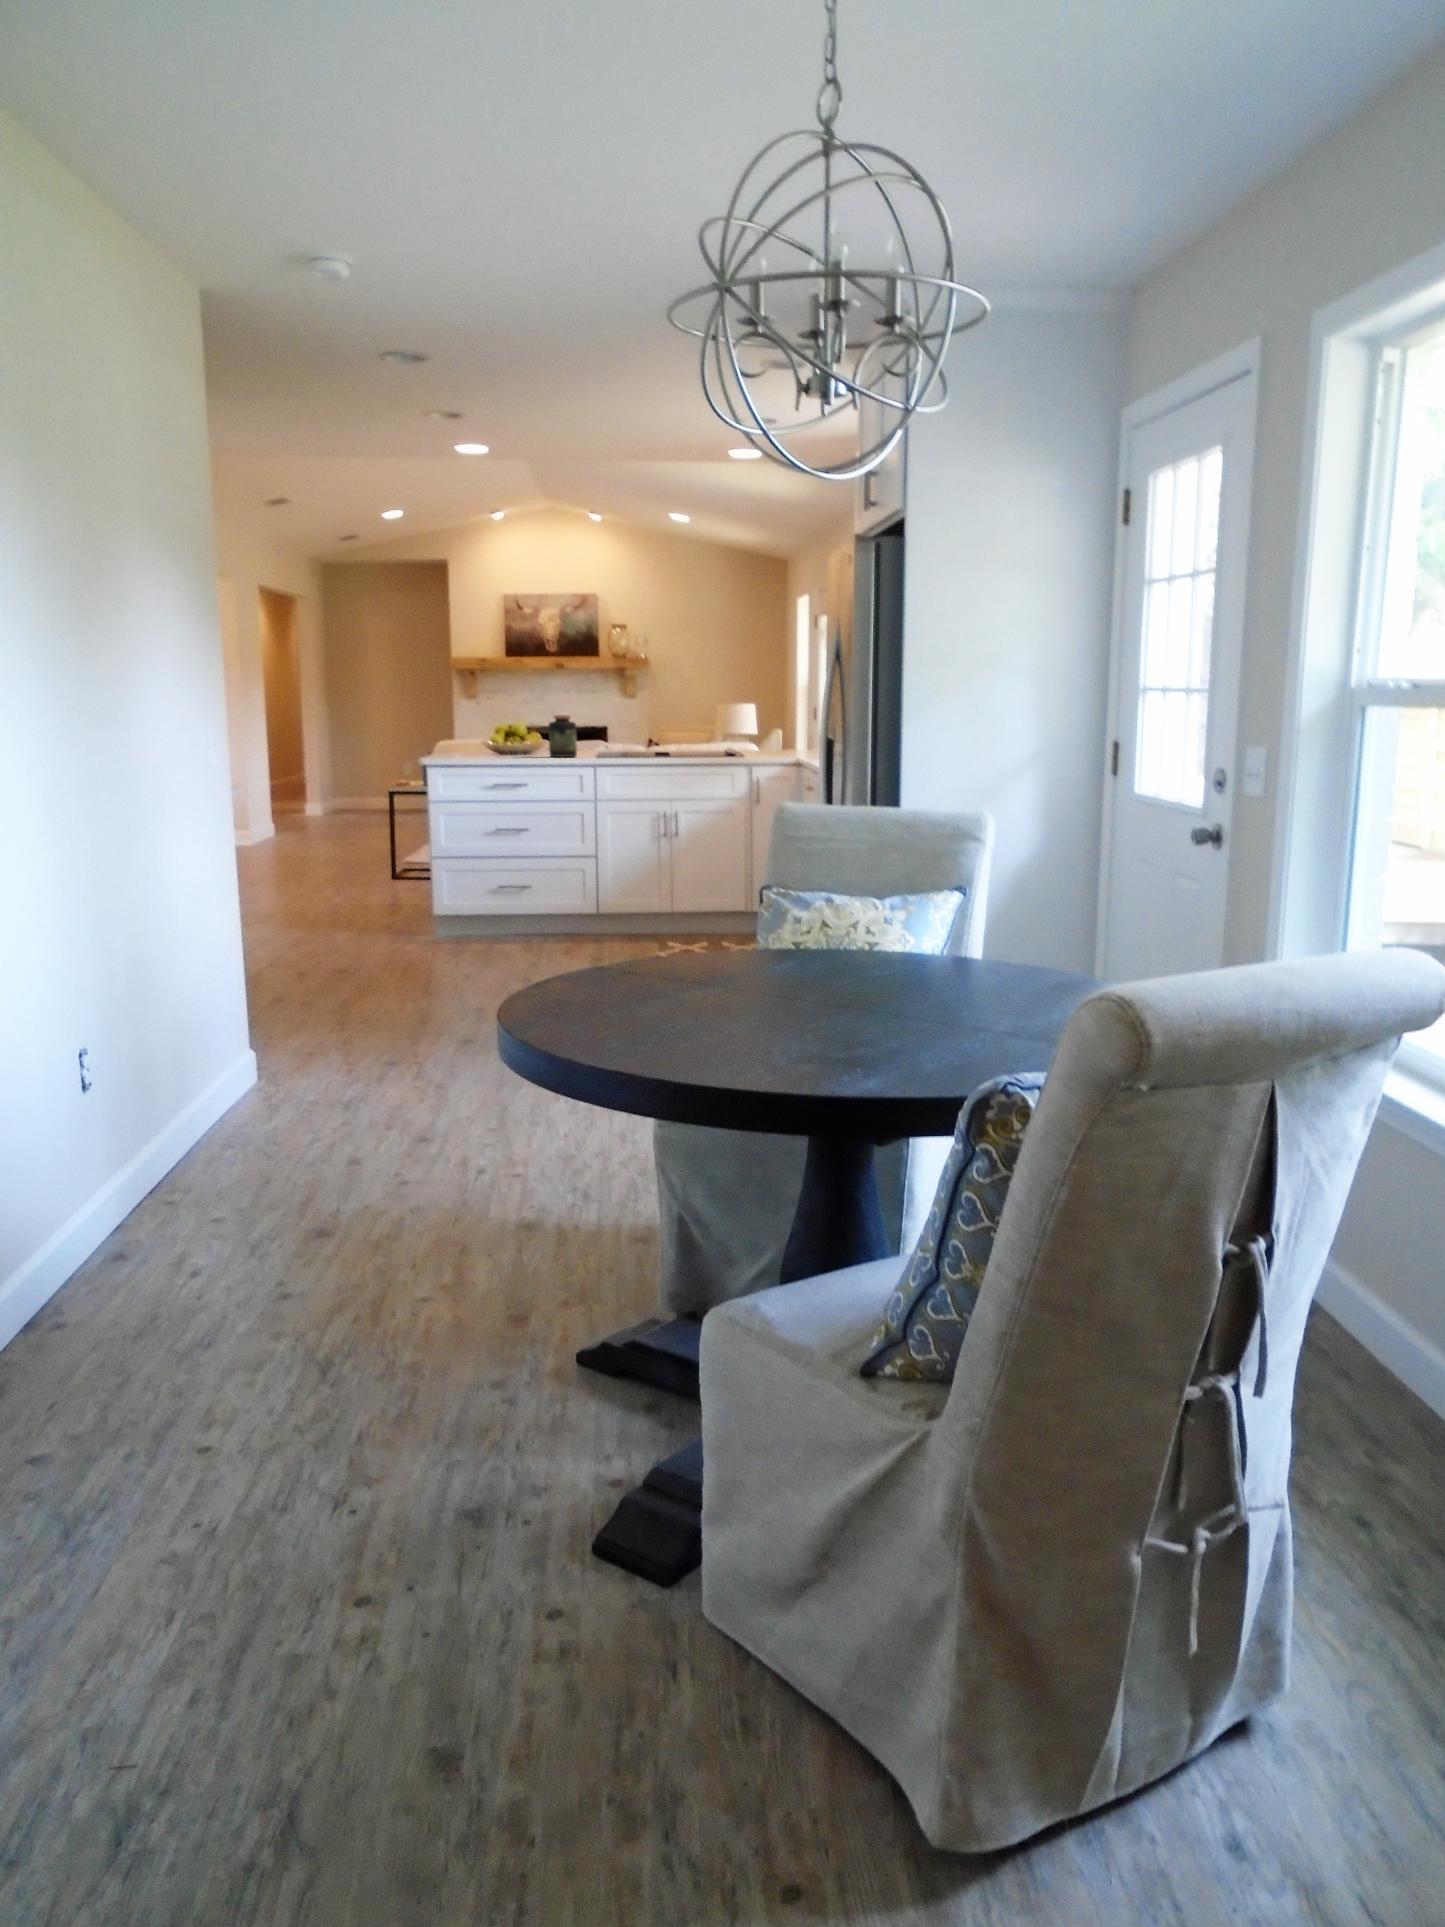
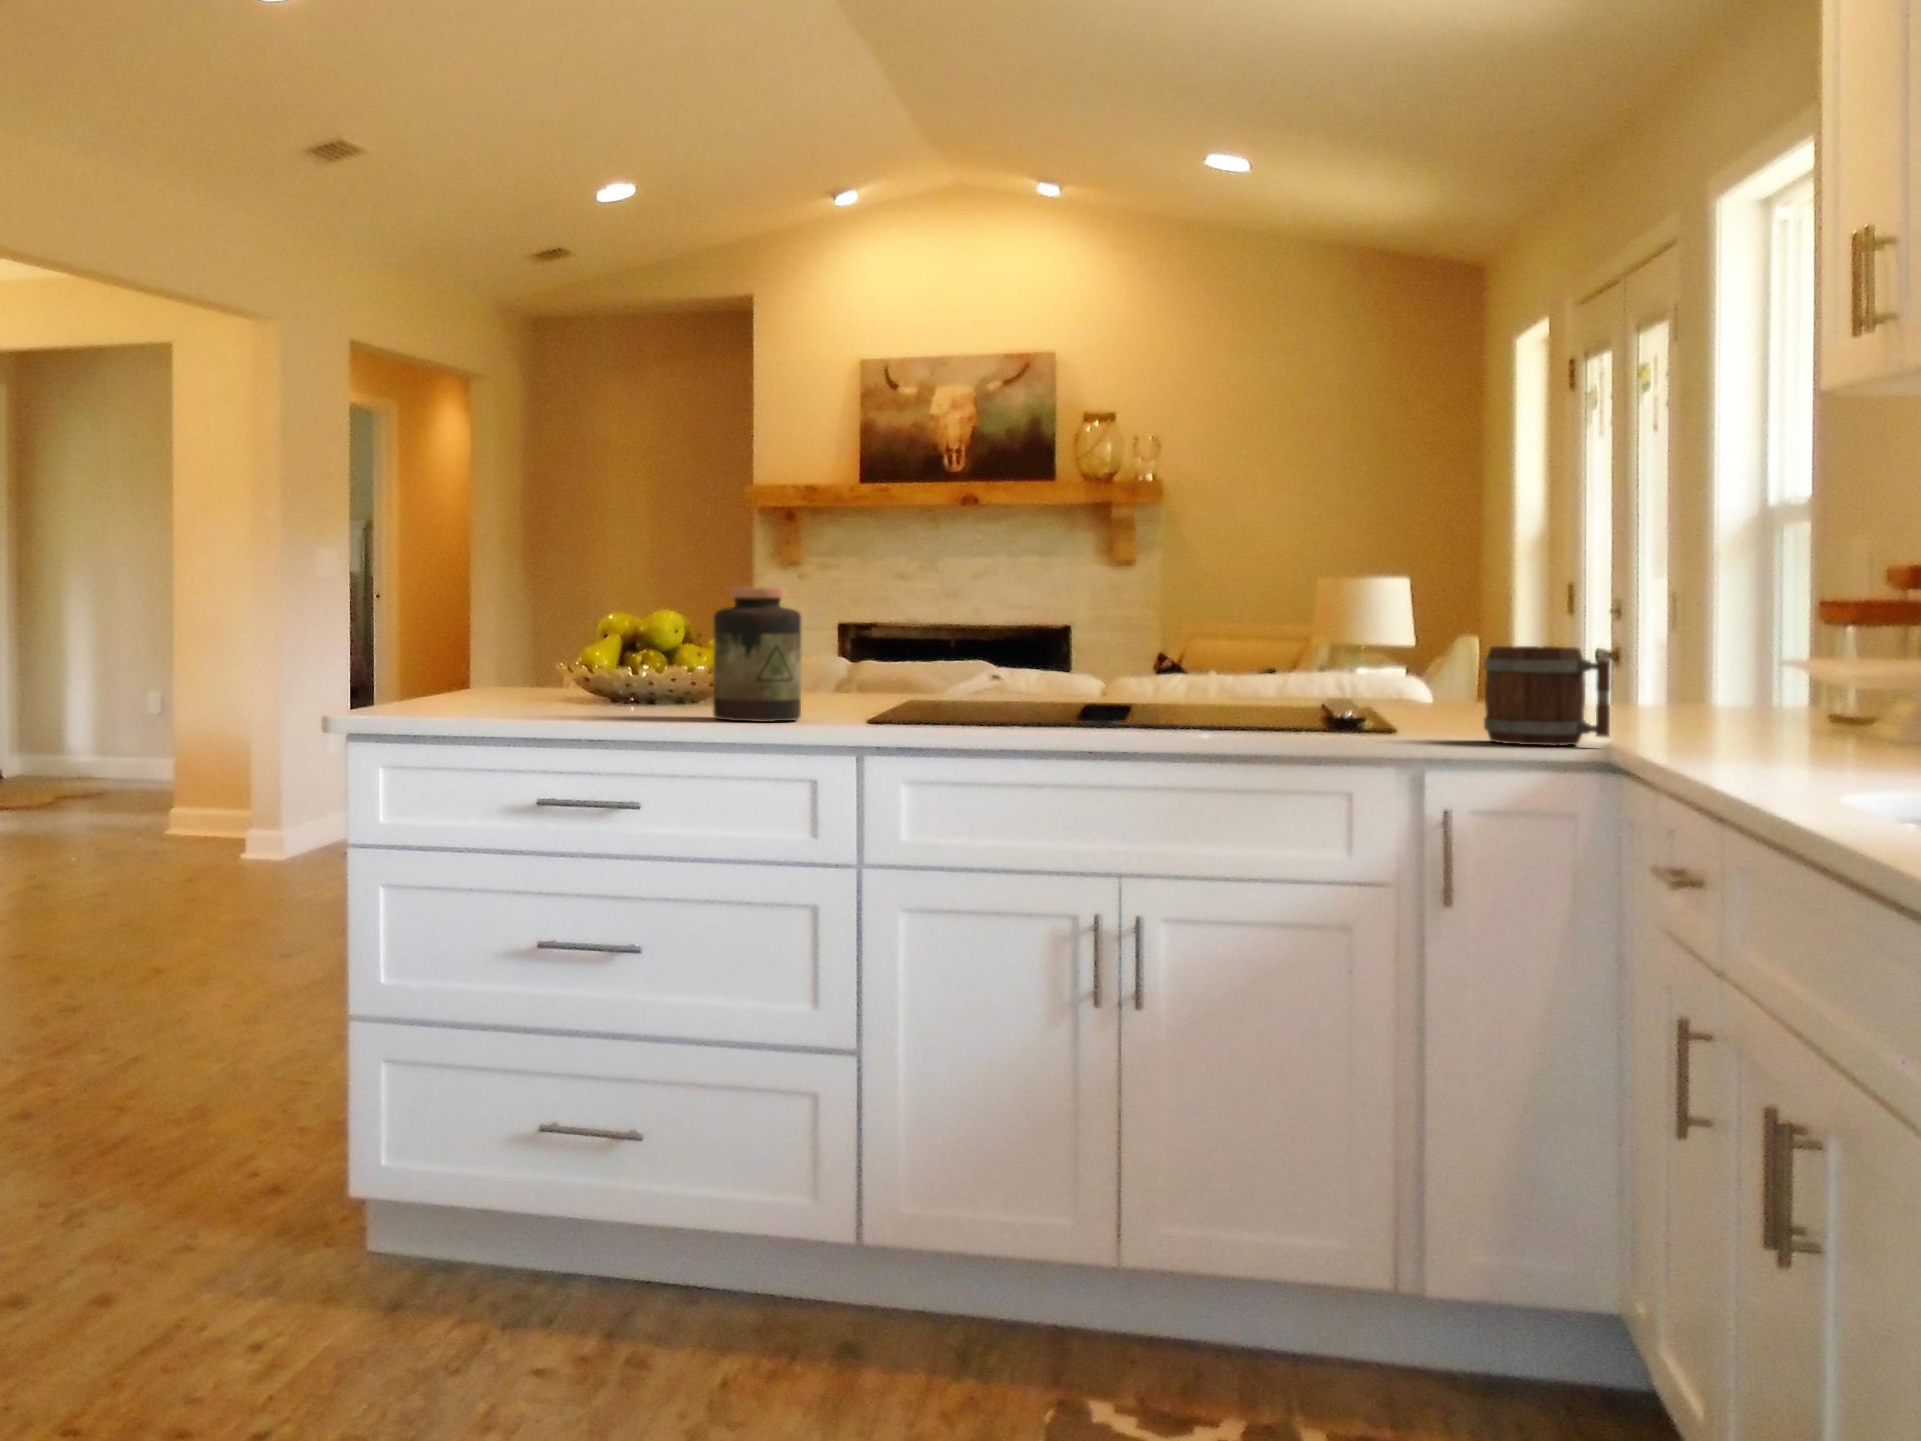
mug: none [766,731,796,758] -> present [1484,646,1611,746]

